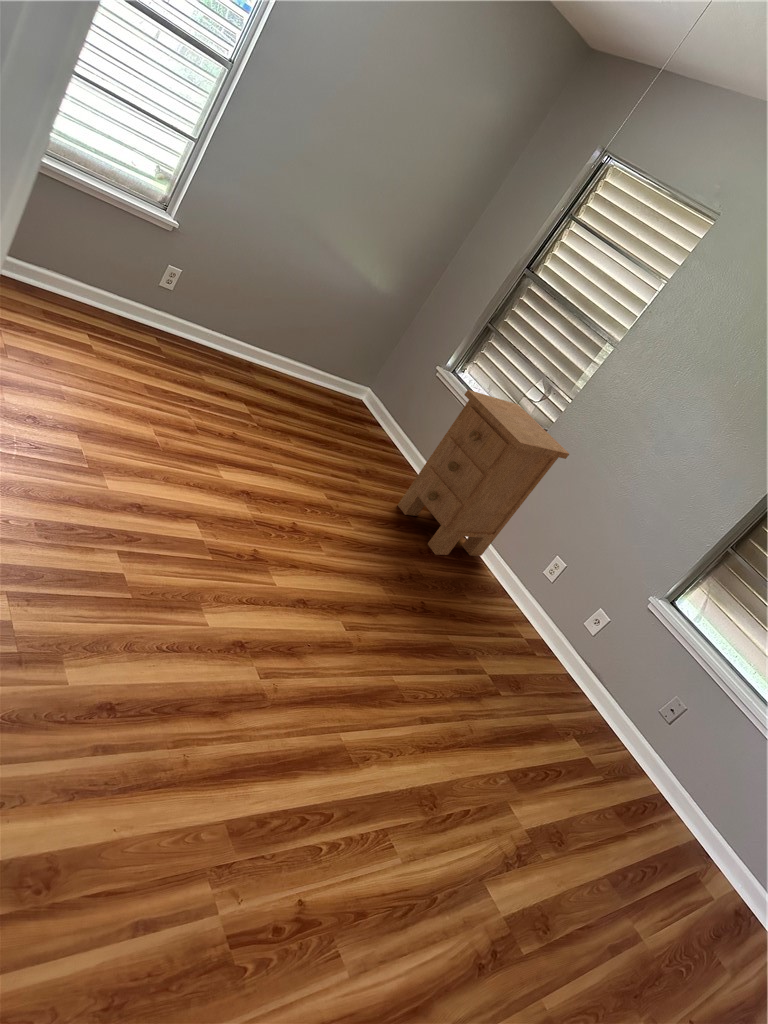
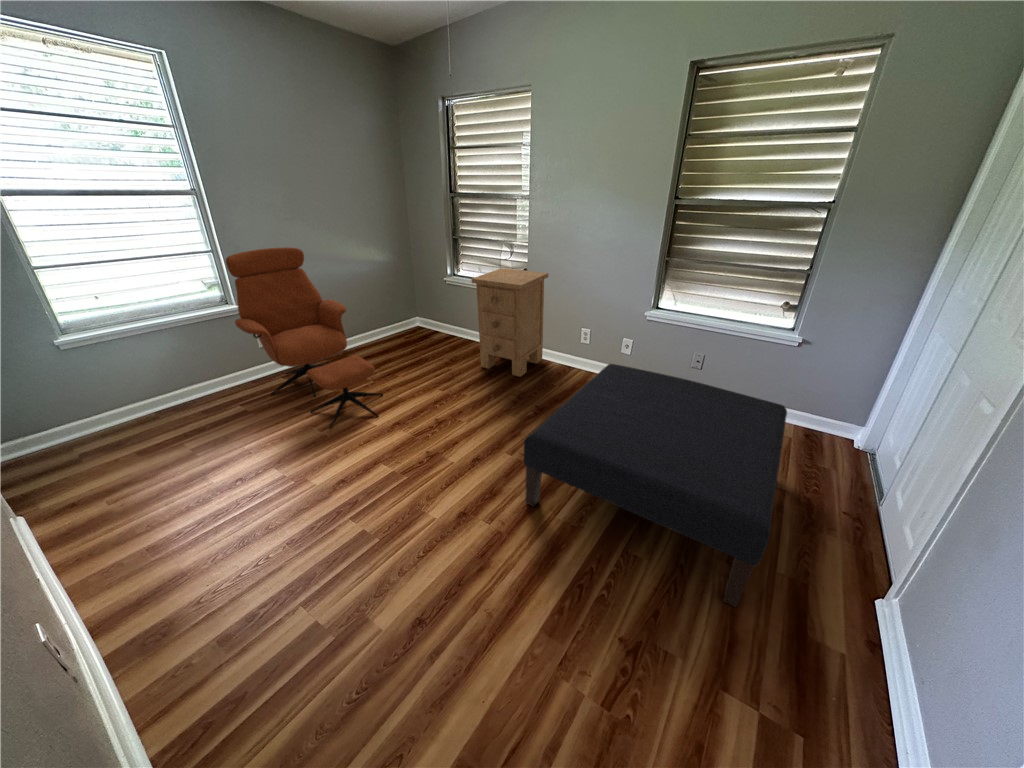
armchair: none [131,162,296,467] -> present [226,247,383,429]
ottoman: none [318,614,717,986] -> present [524,364,787,607]

